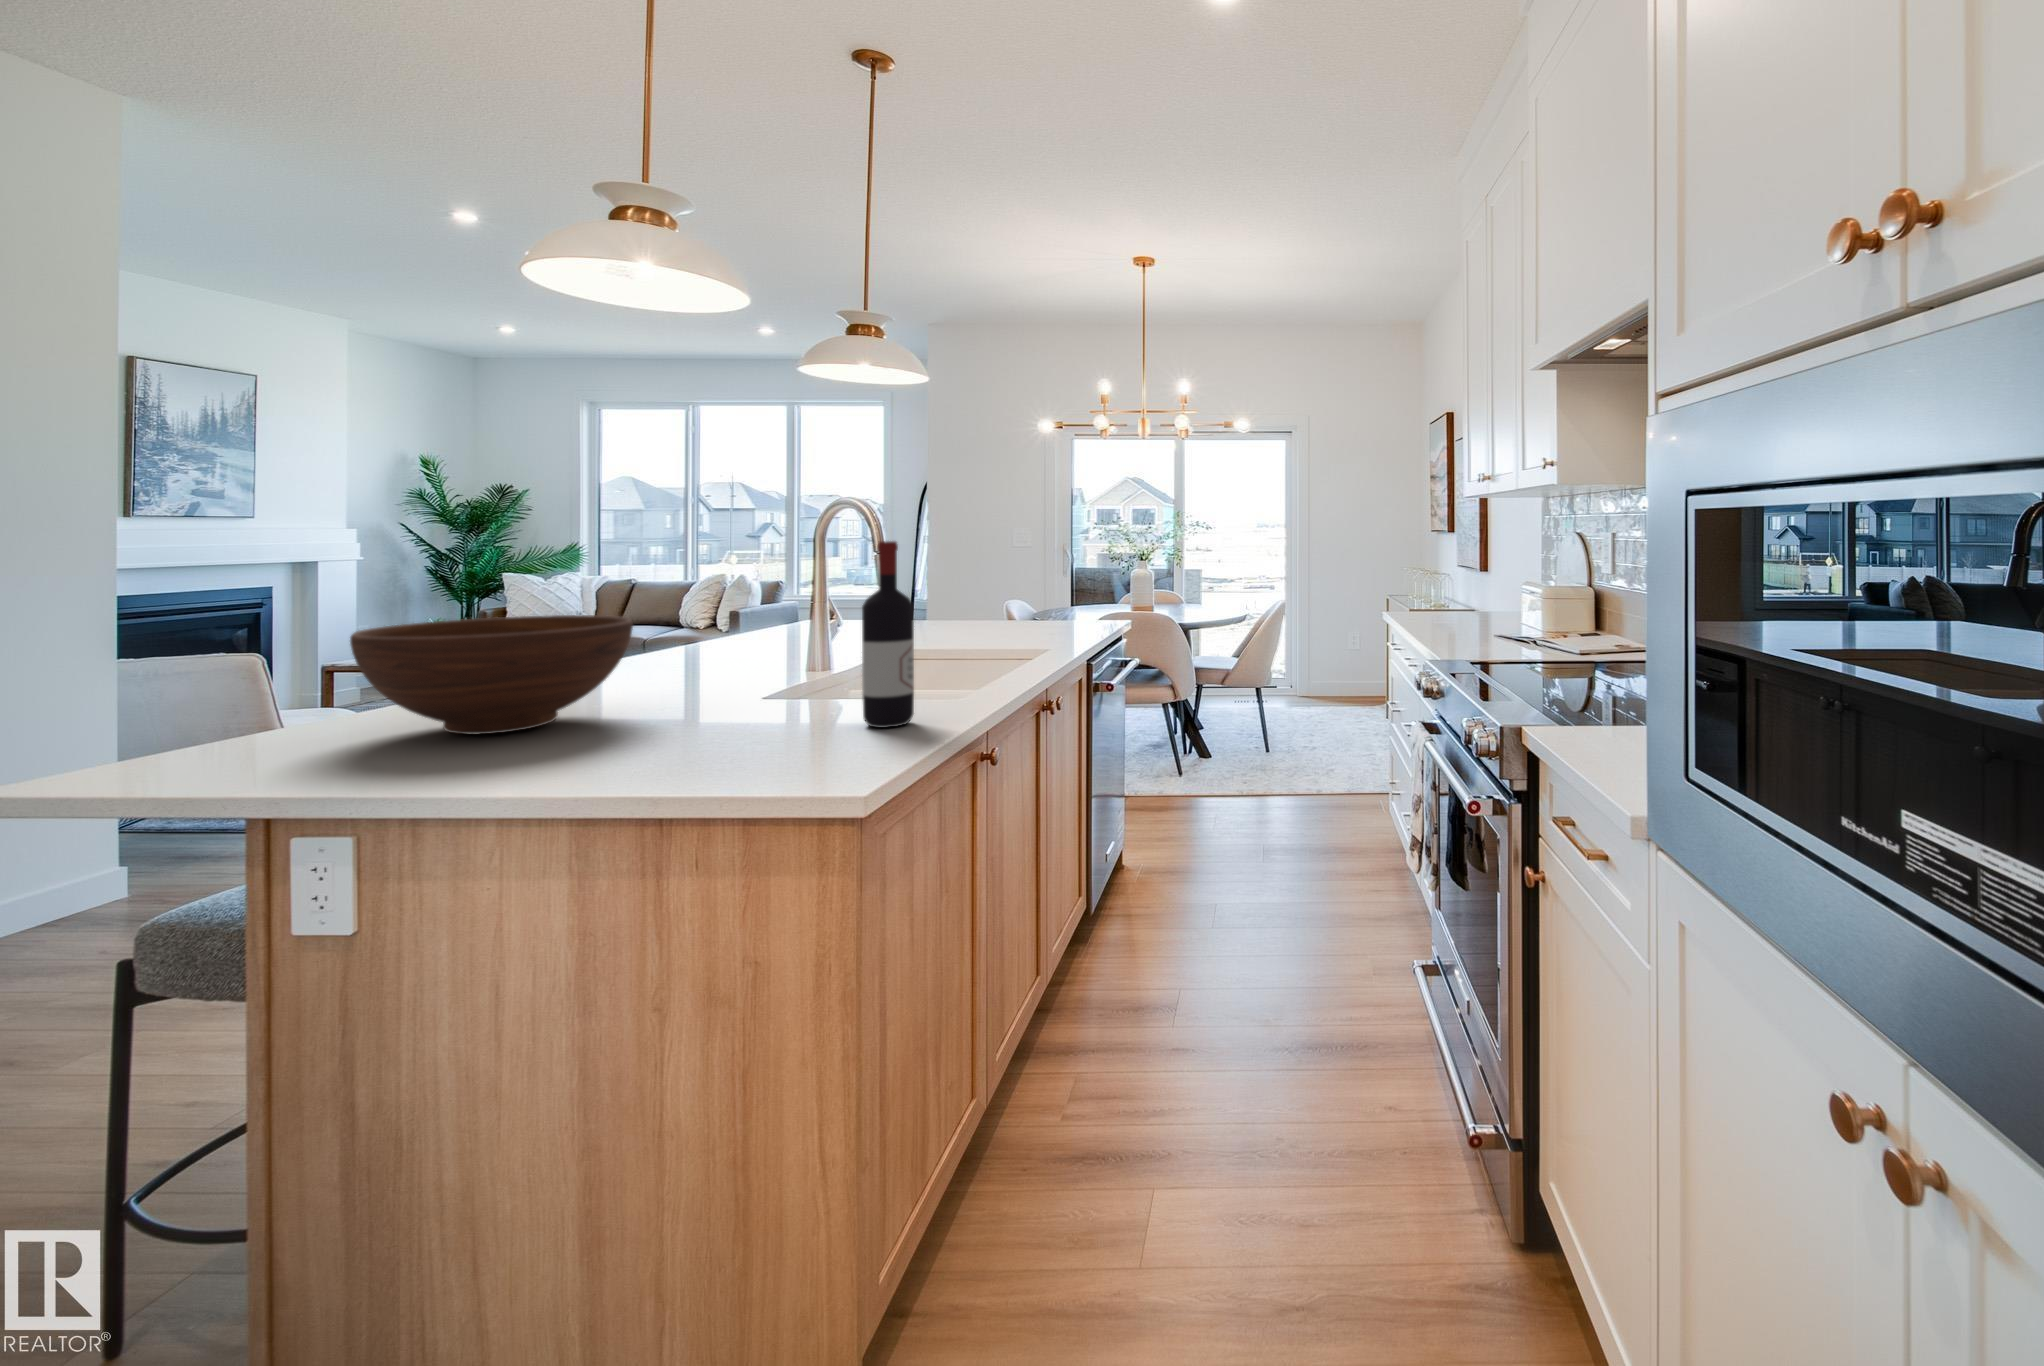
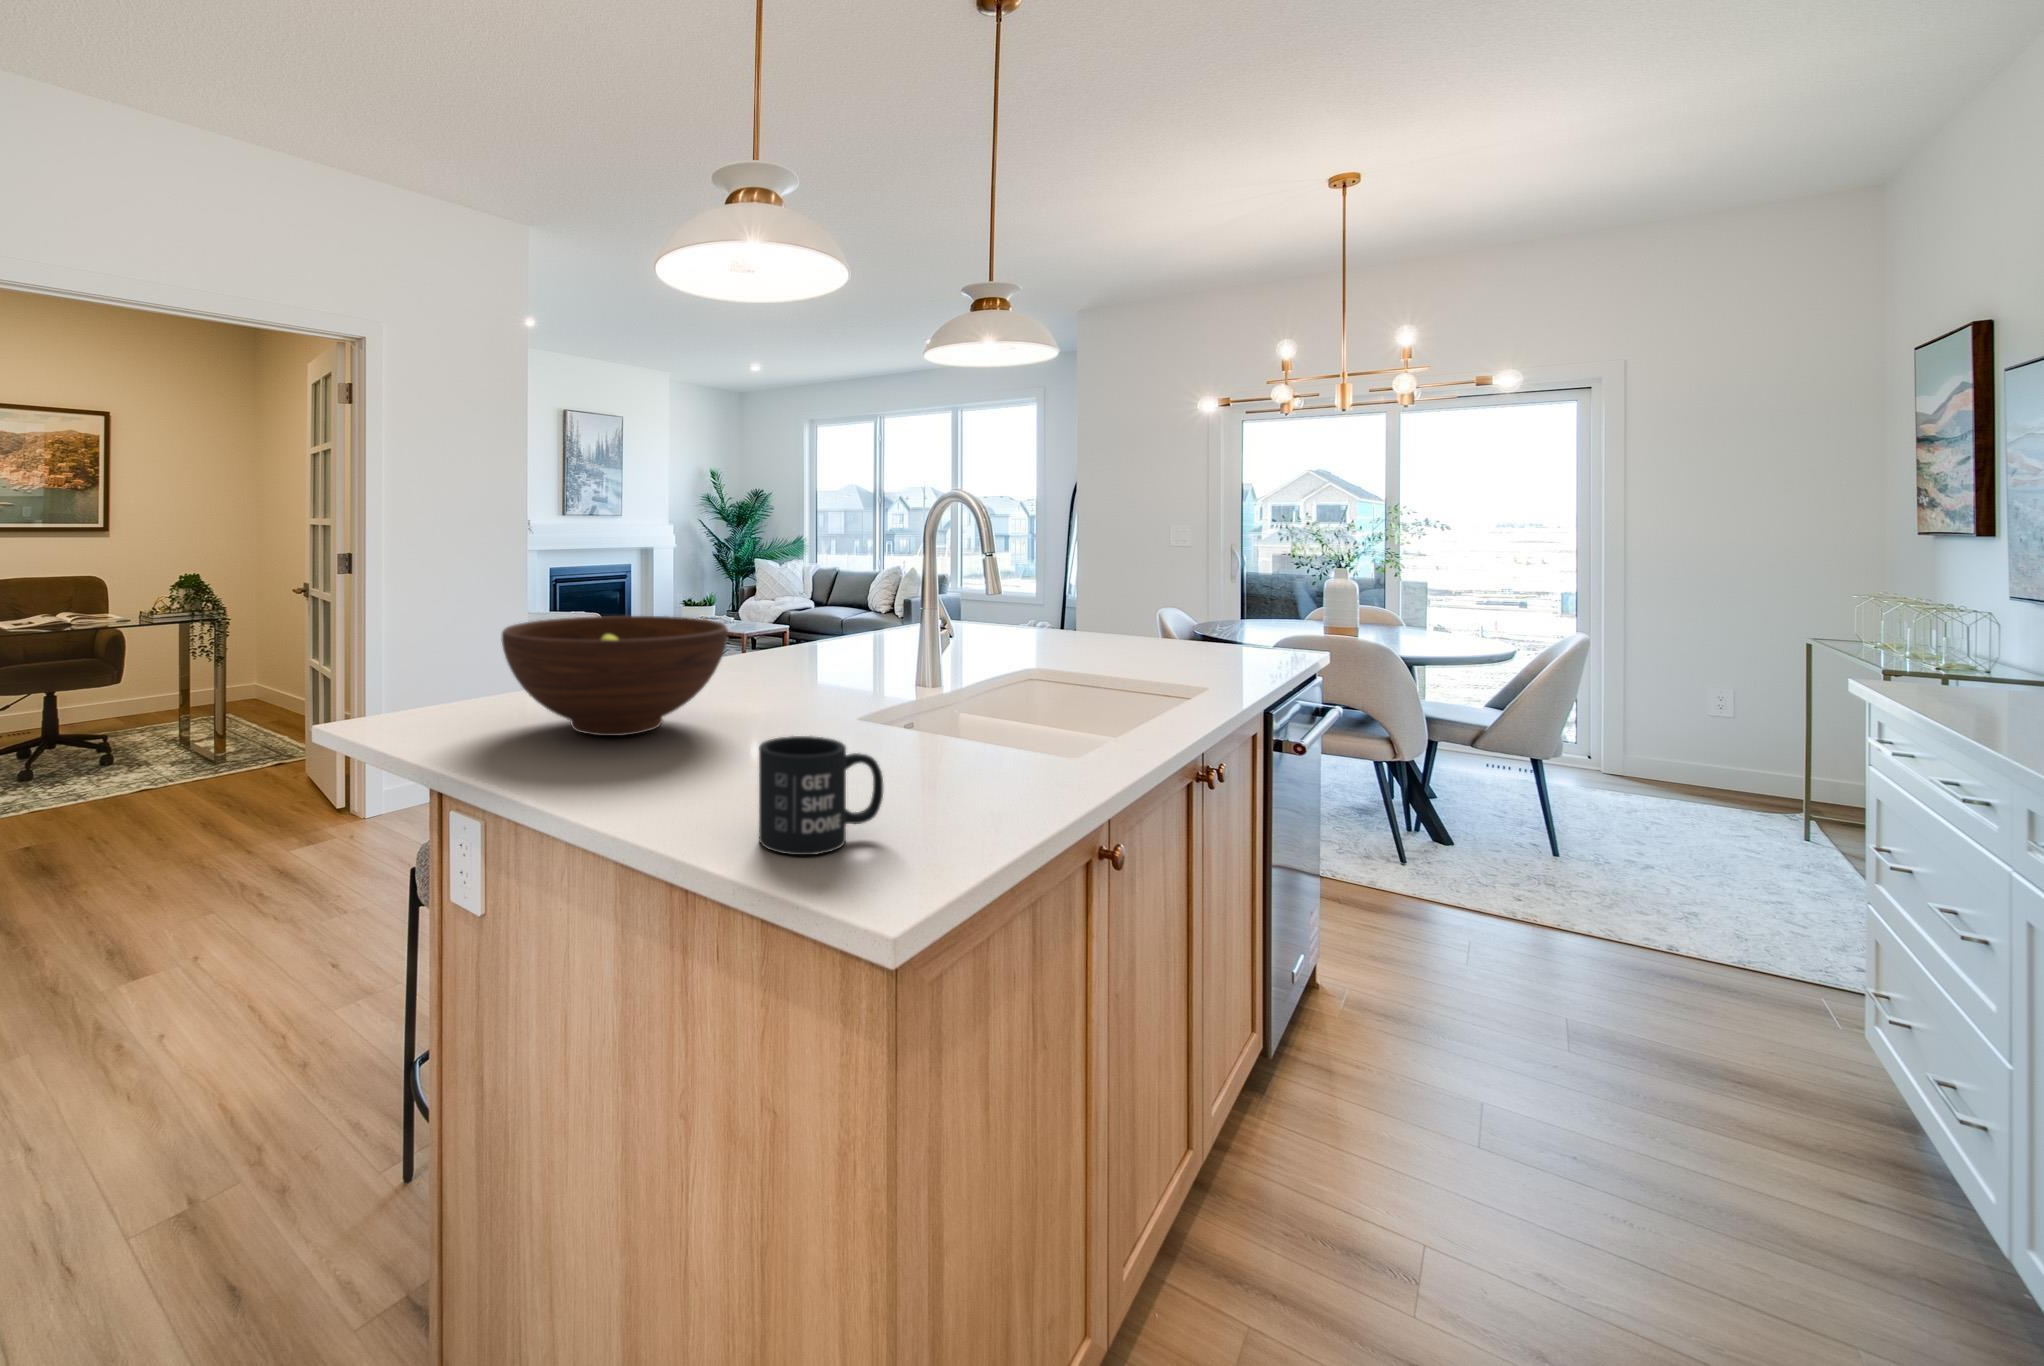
wine bottle: present [862,541,914,728] -> none [942,552,1007,798]
mug: none [727,686,831,774] -> present [759,736,883,855]

